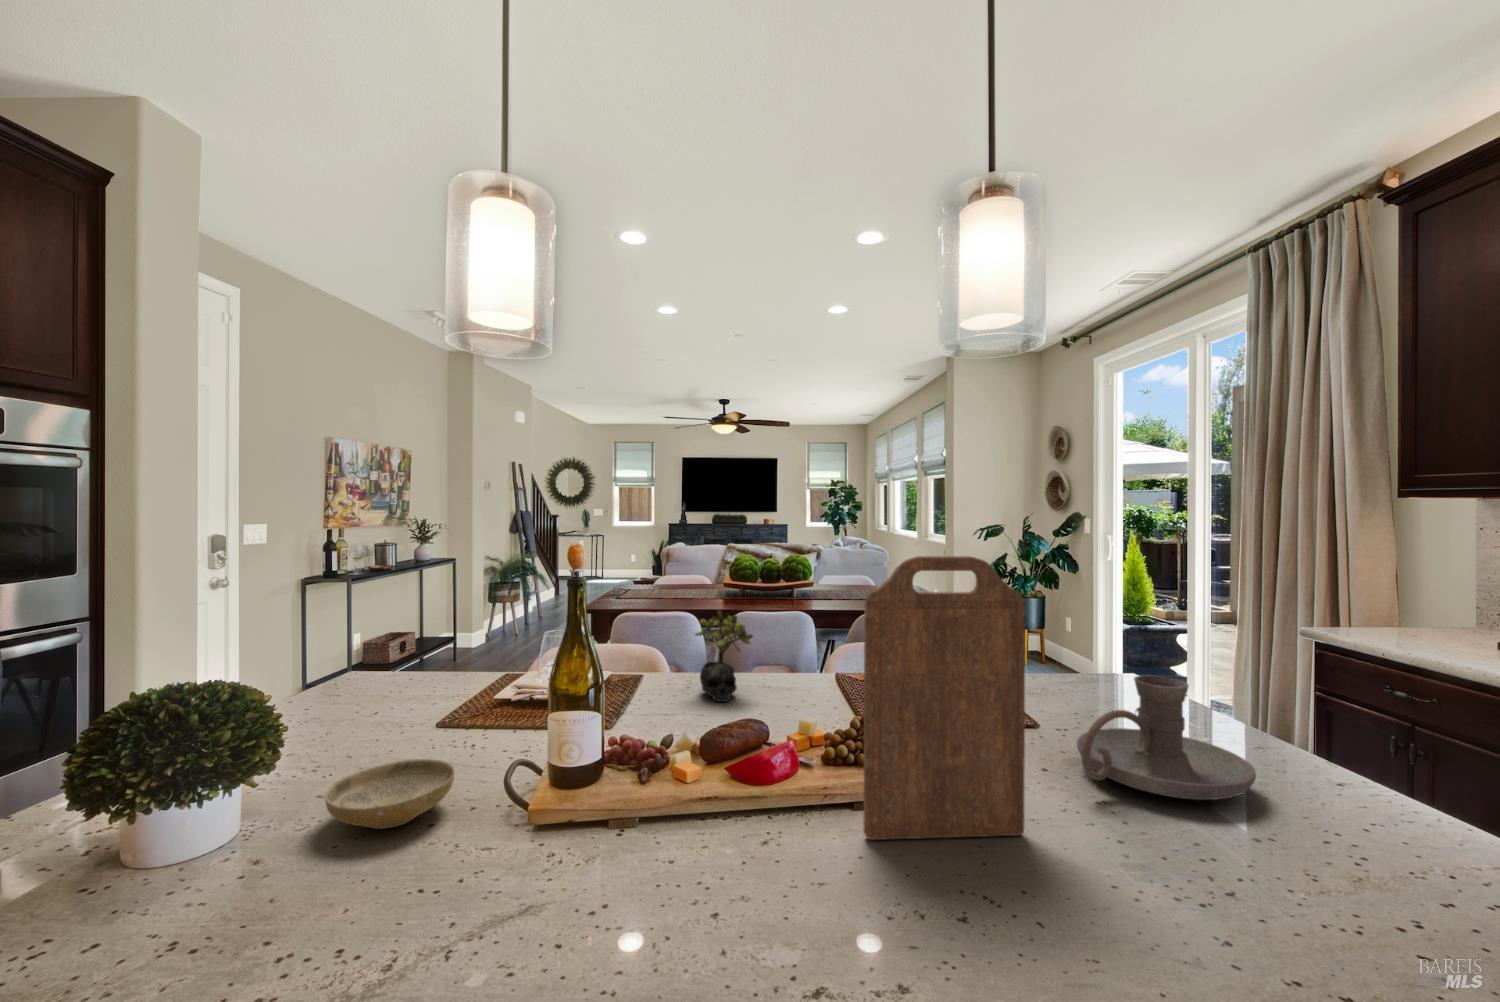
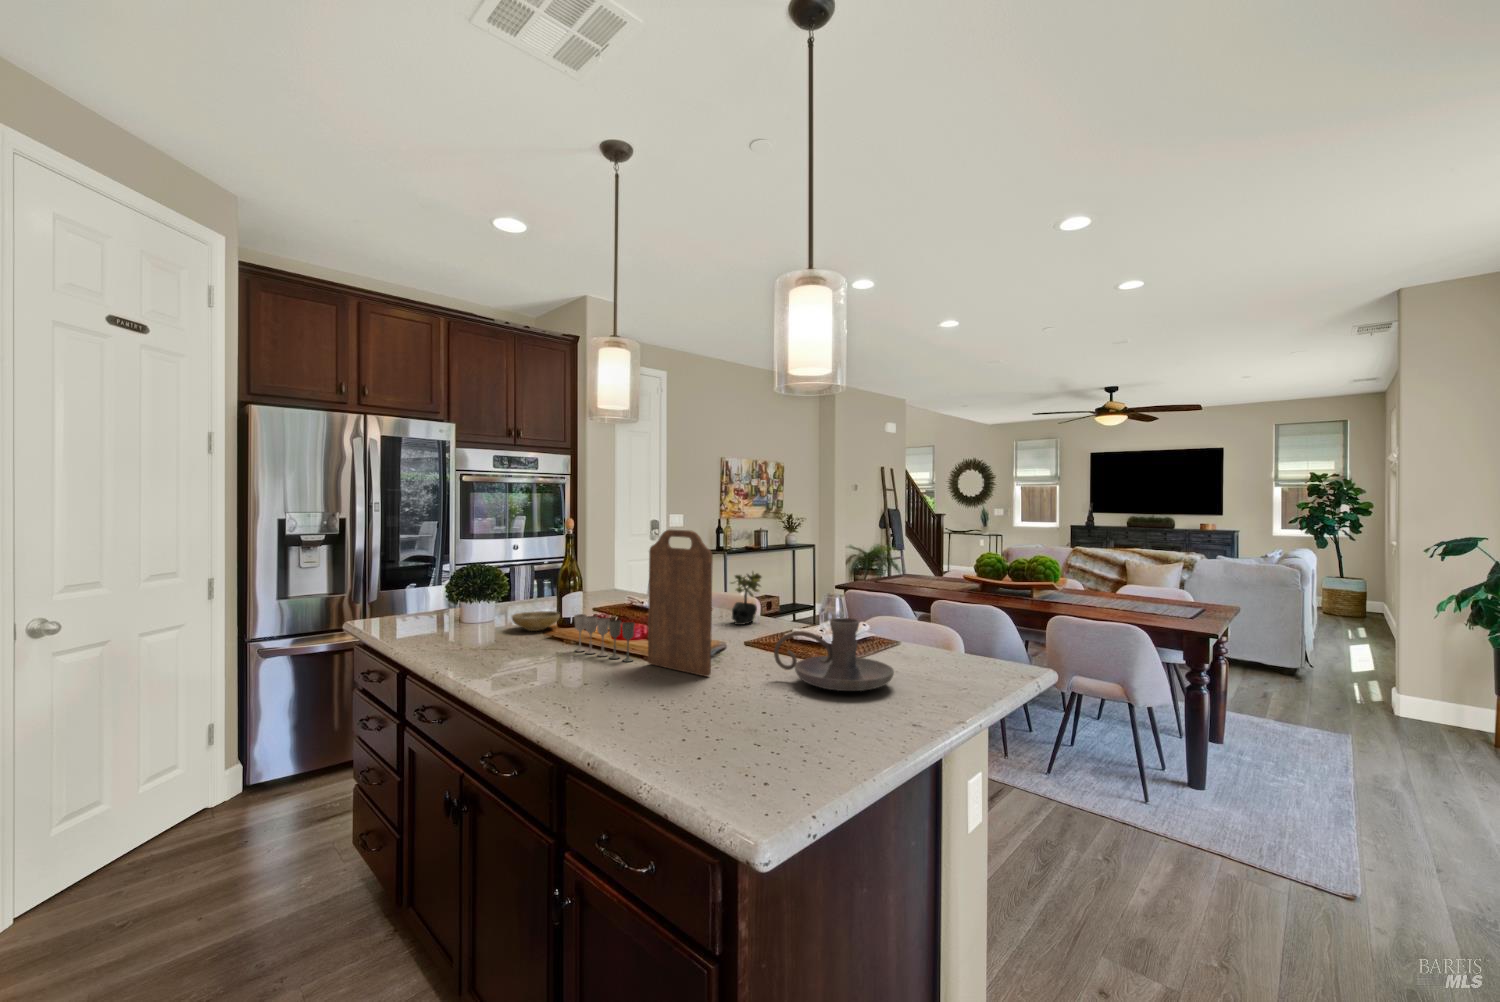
wine glass: none [643,758,825,859] -> present [574,614,635,662]

